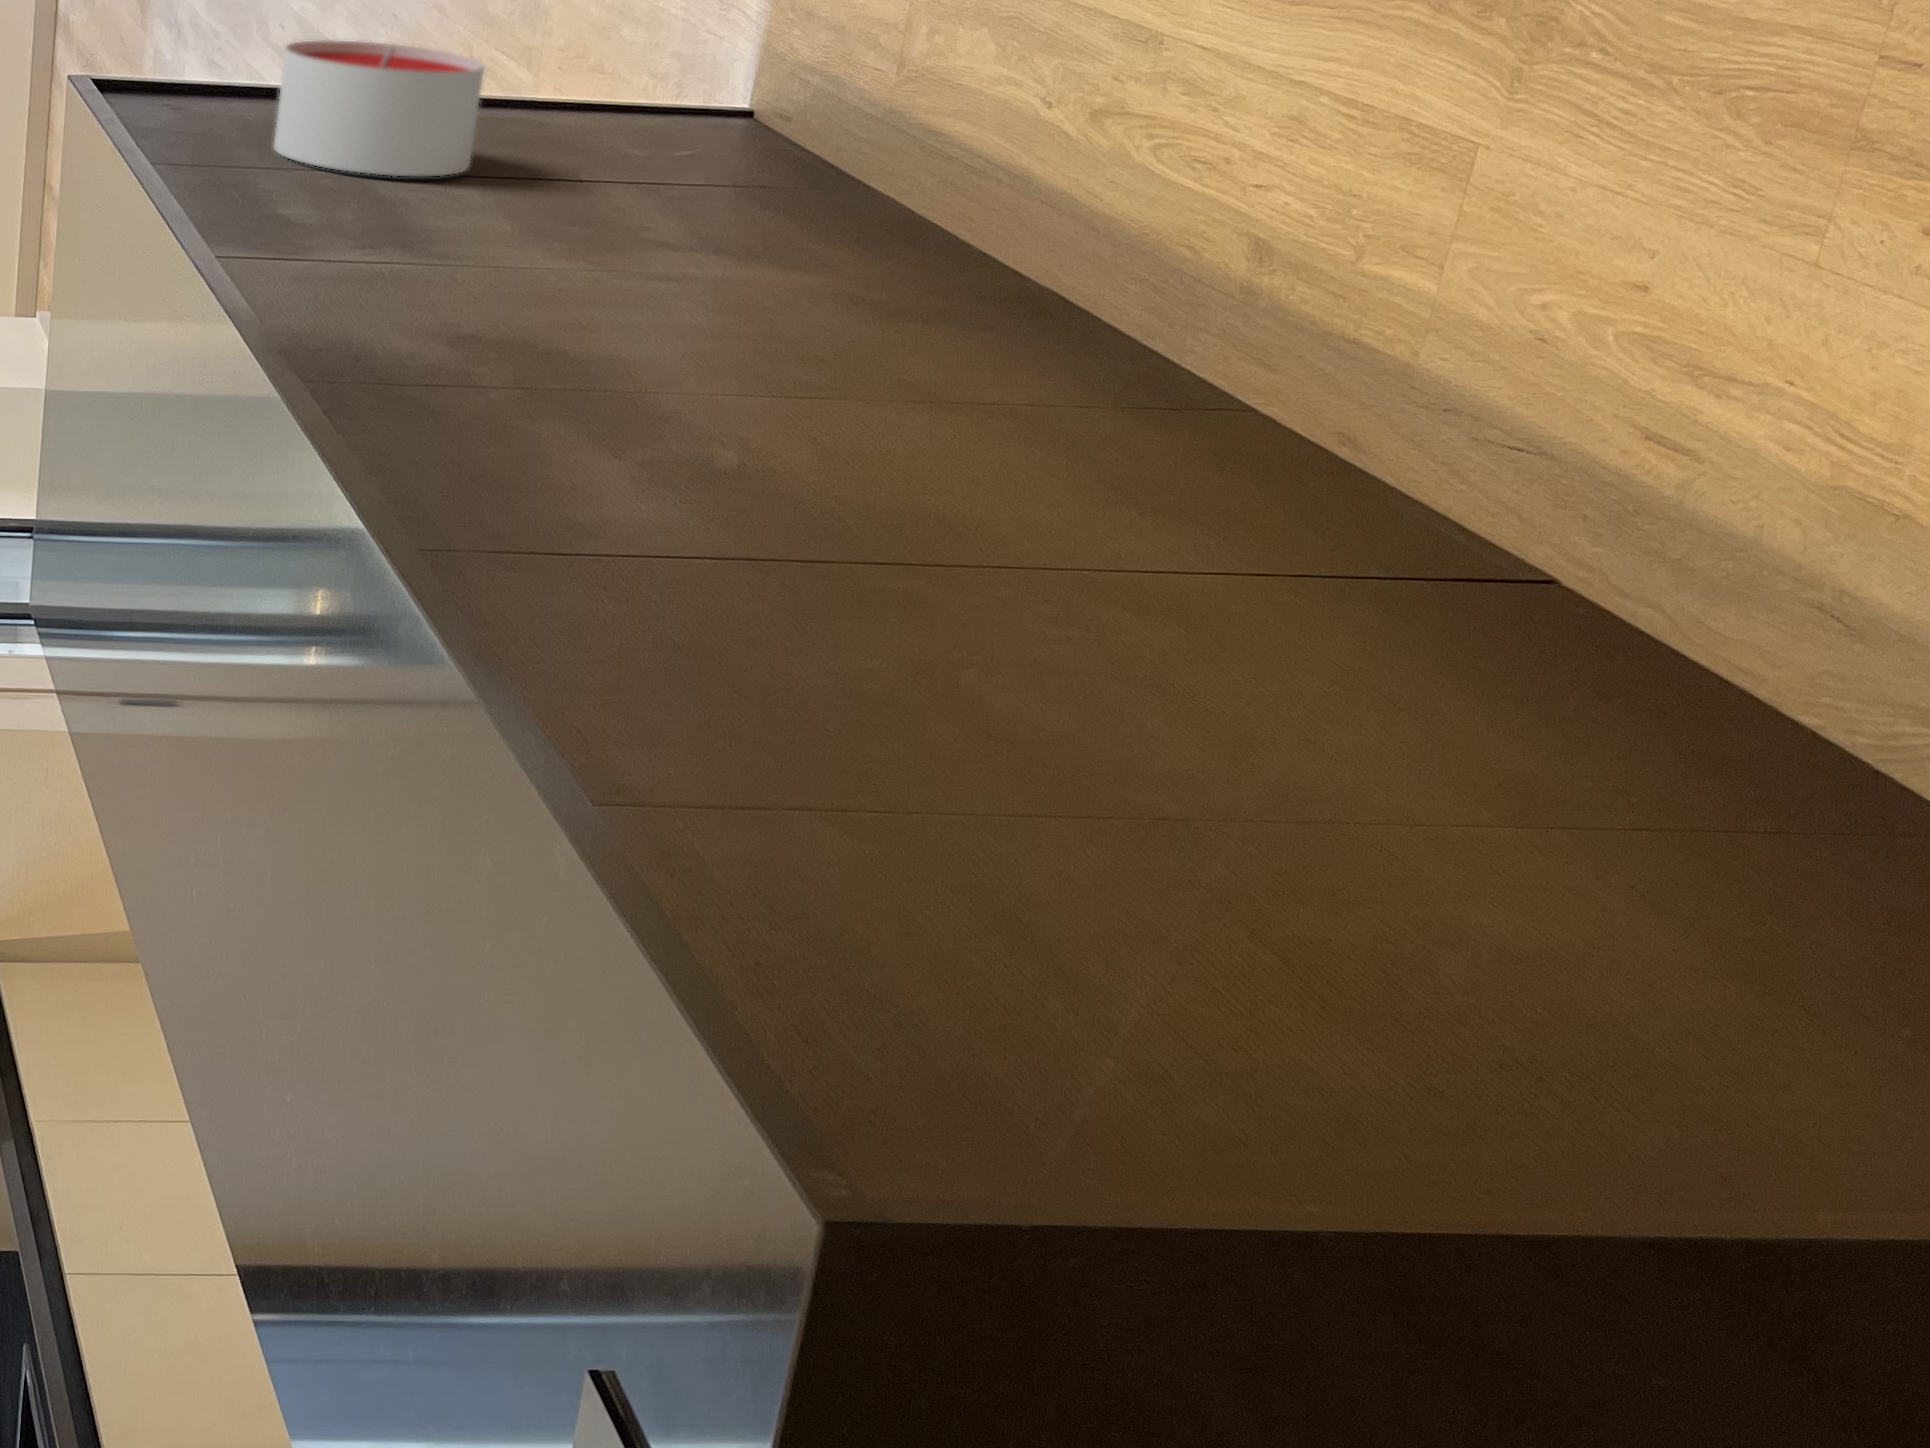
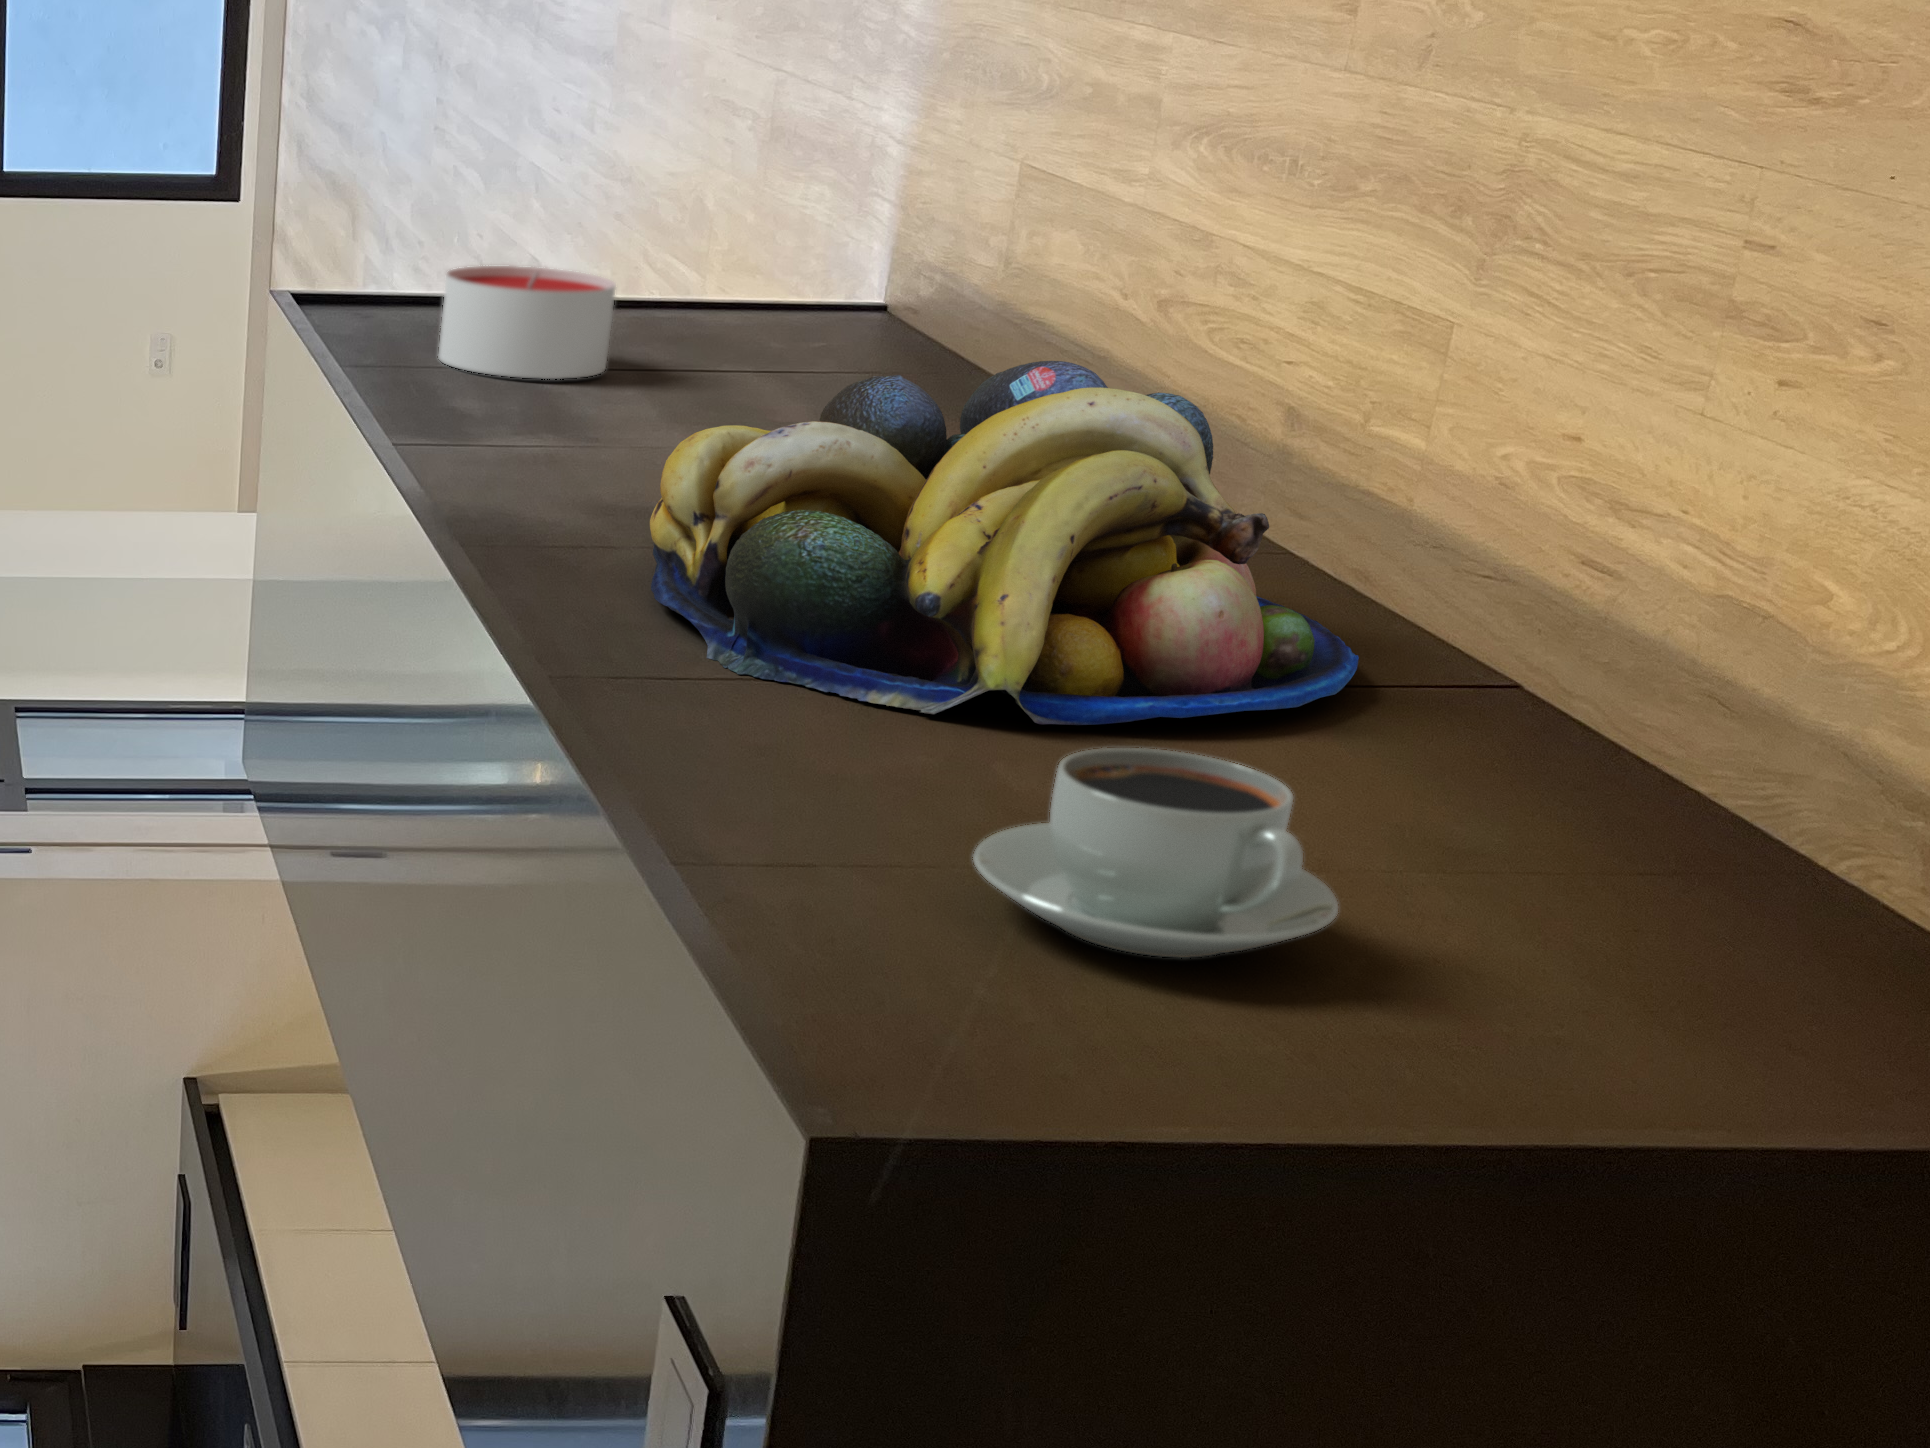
fruit bowl: none [565,165,1462,641] -> present [650,361,1359,725]
coffee cup: none [1077,702,1594,1005] -> present [973,748,1338,958]

